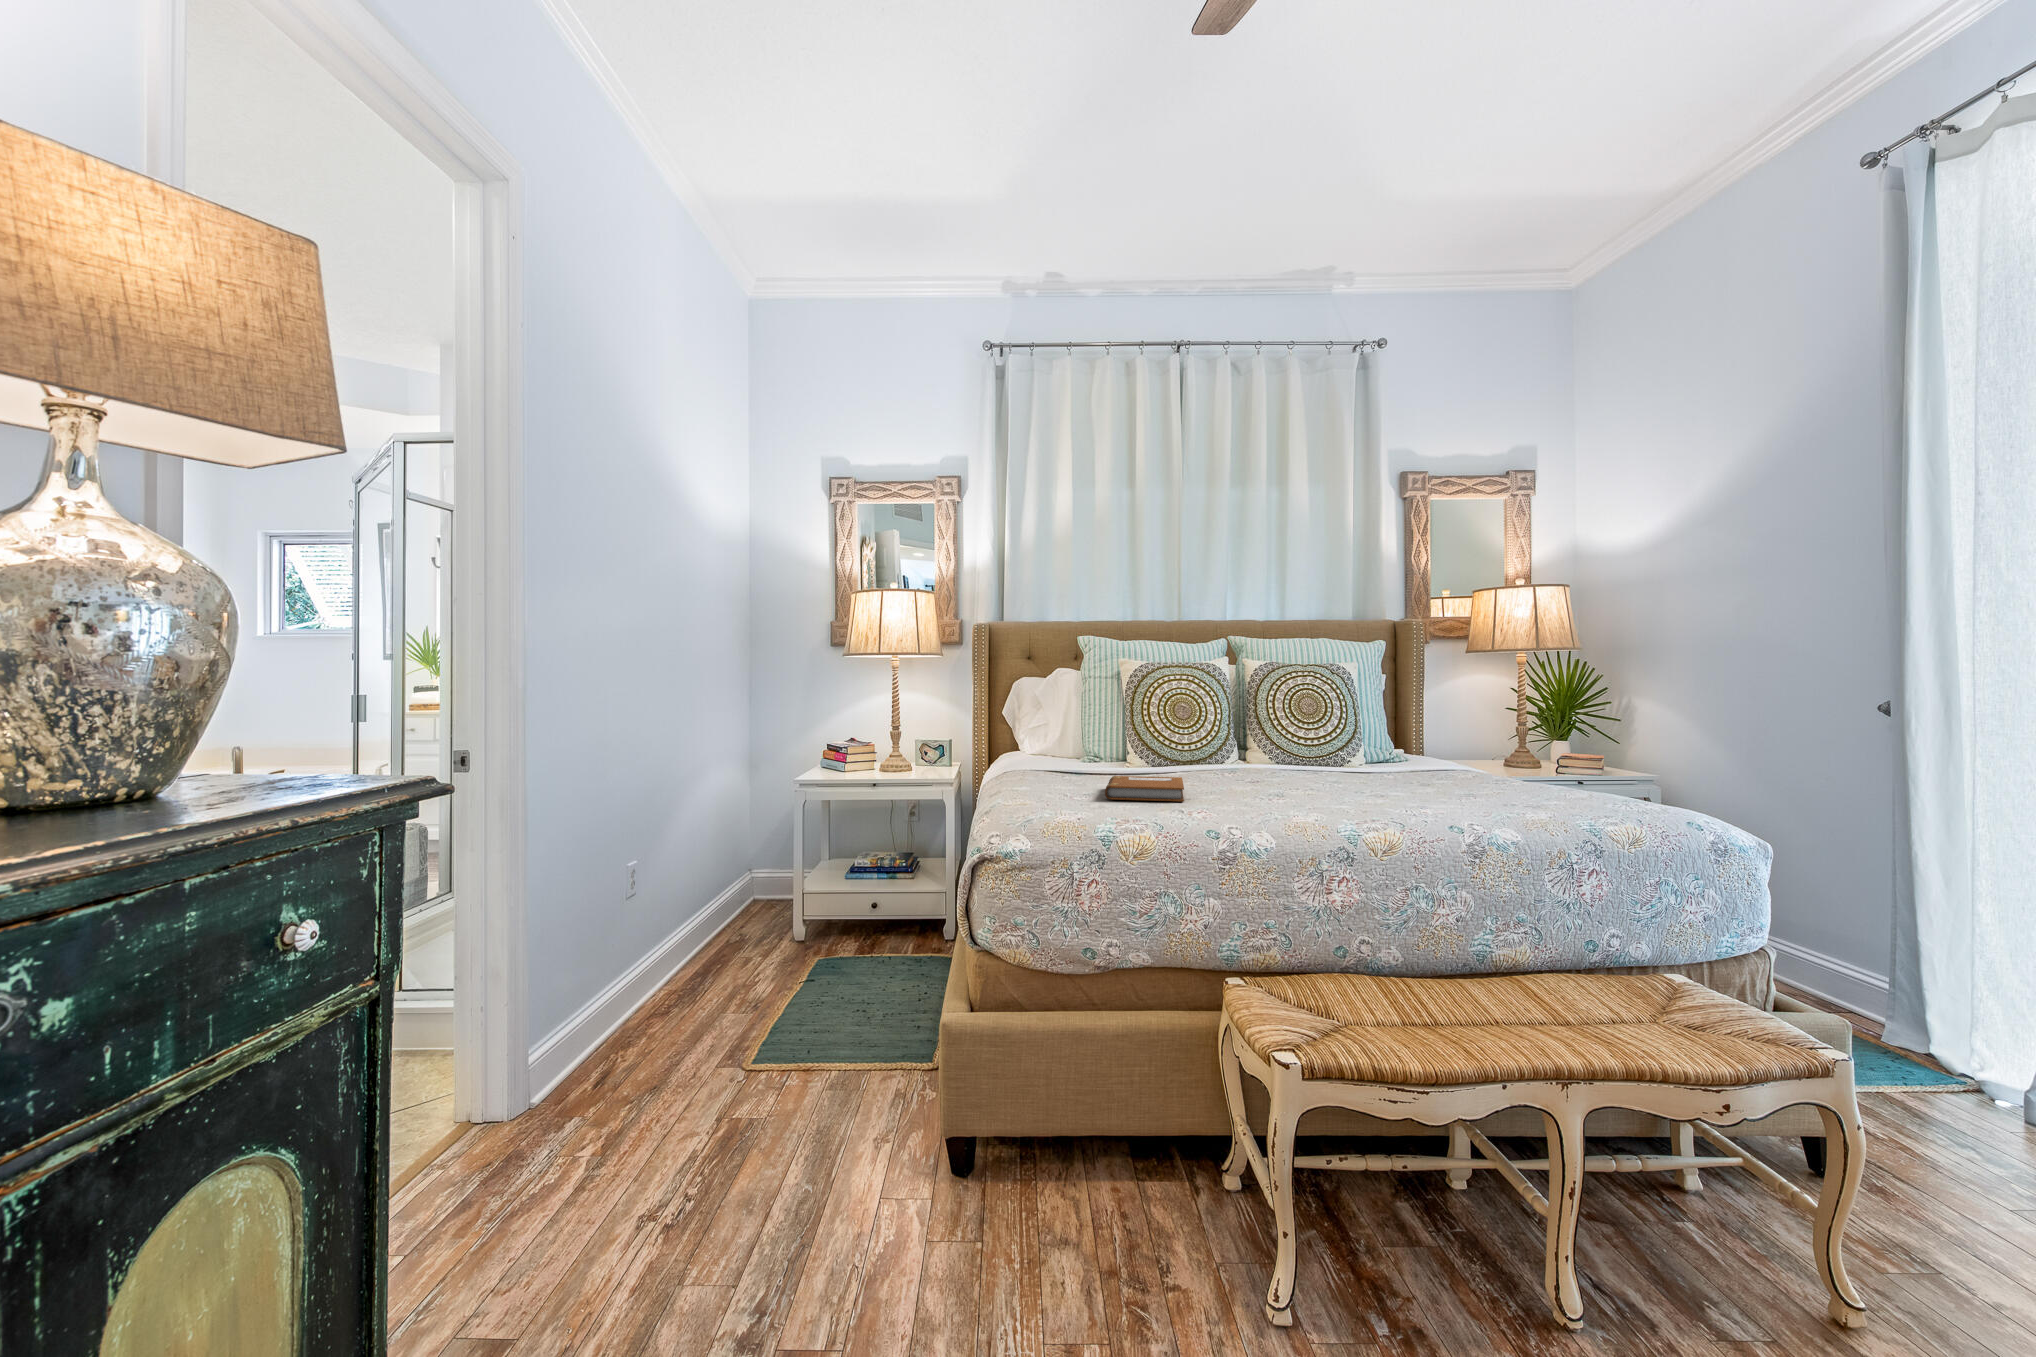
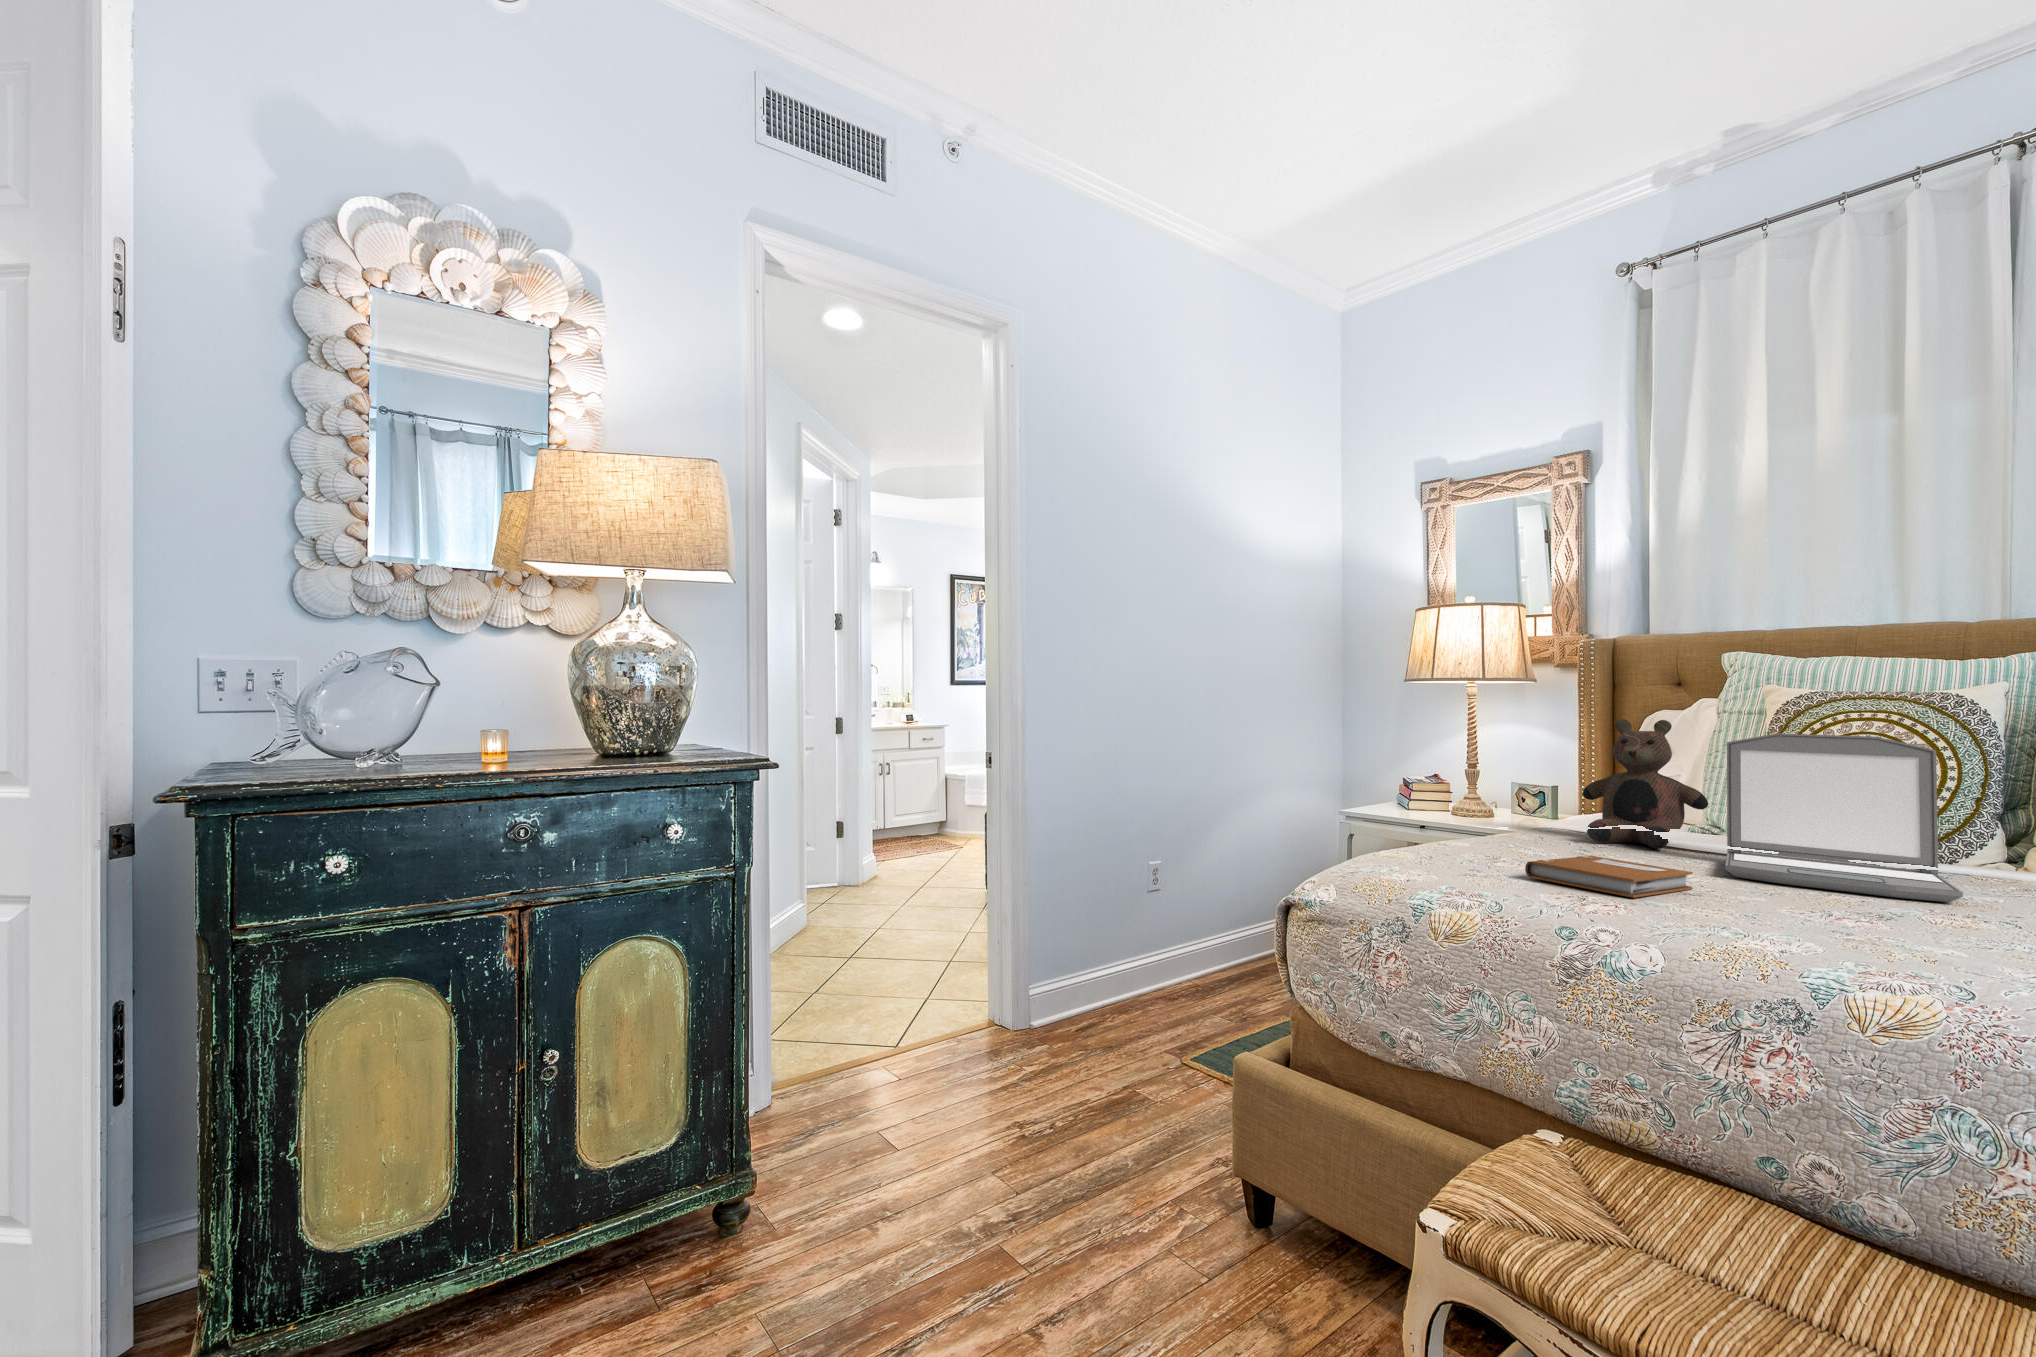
teddy bear: none [1032,666,1112,766] -> present [1583,719,1708,849]
laptop: none [1141,673,1276,778] -> present [1725,734,1963,902]

